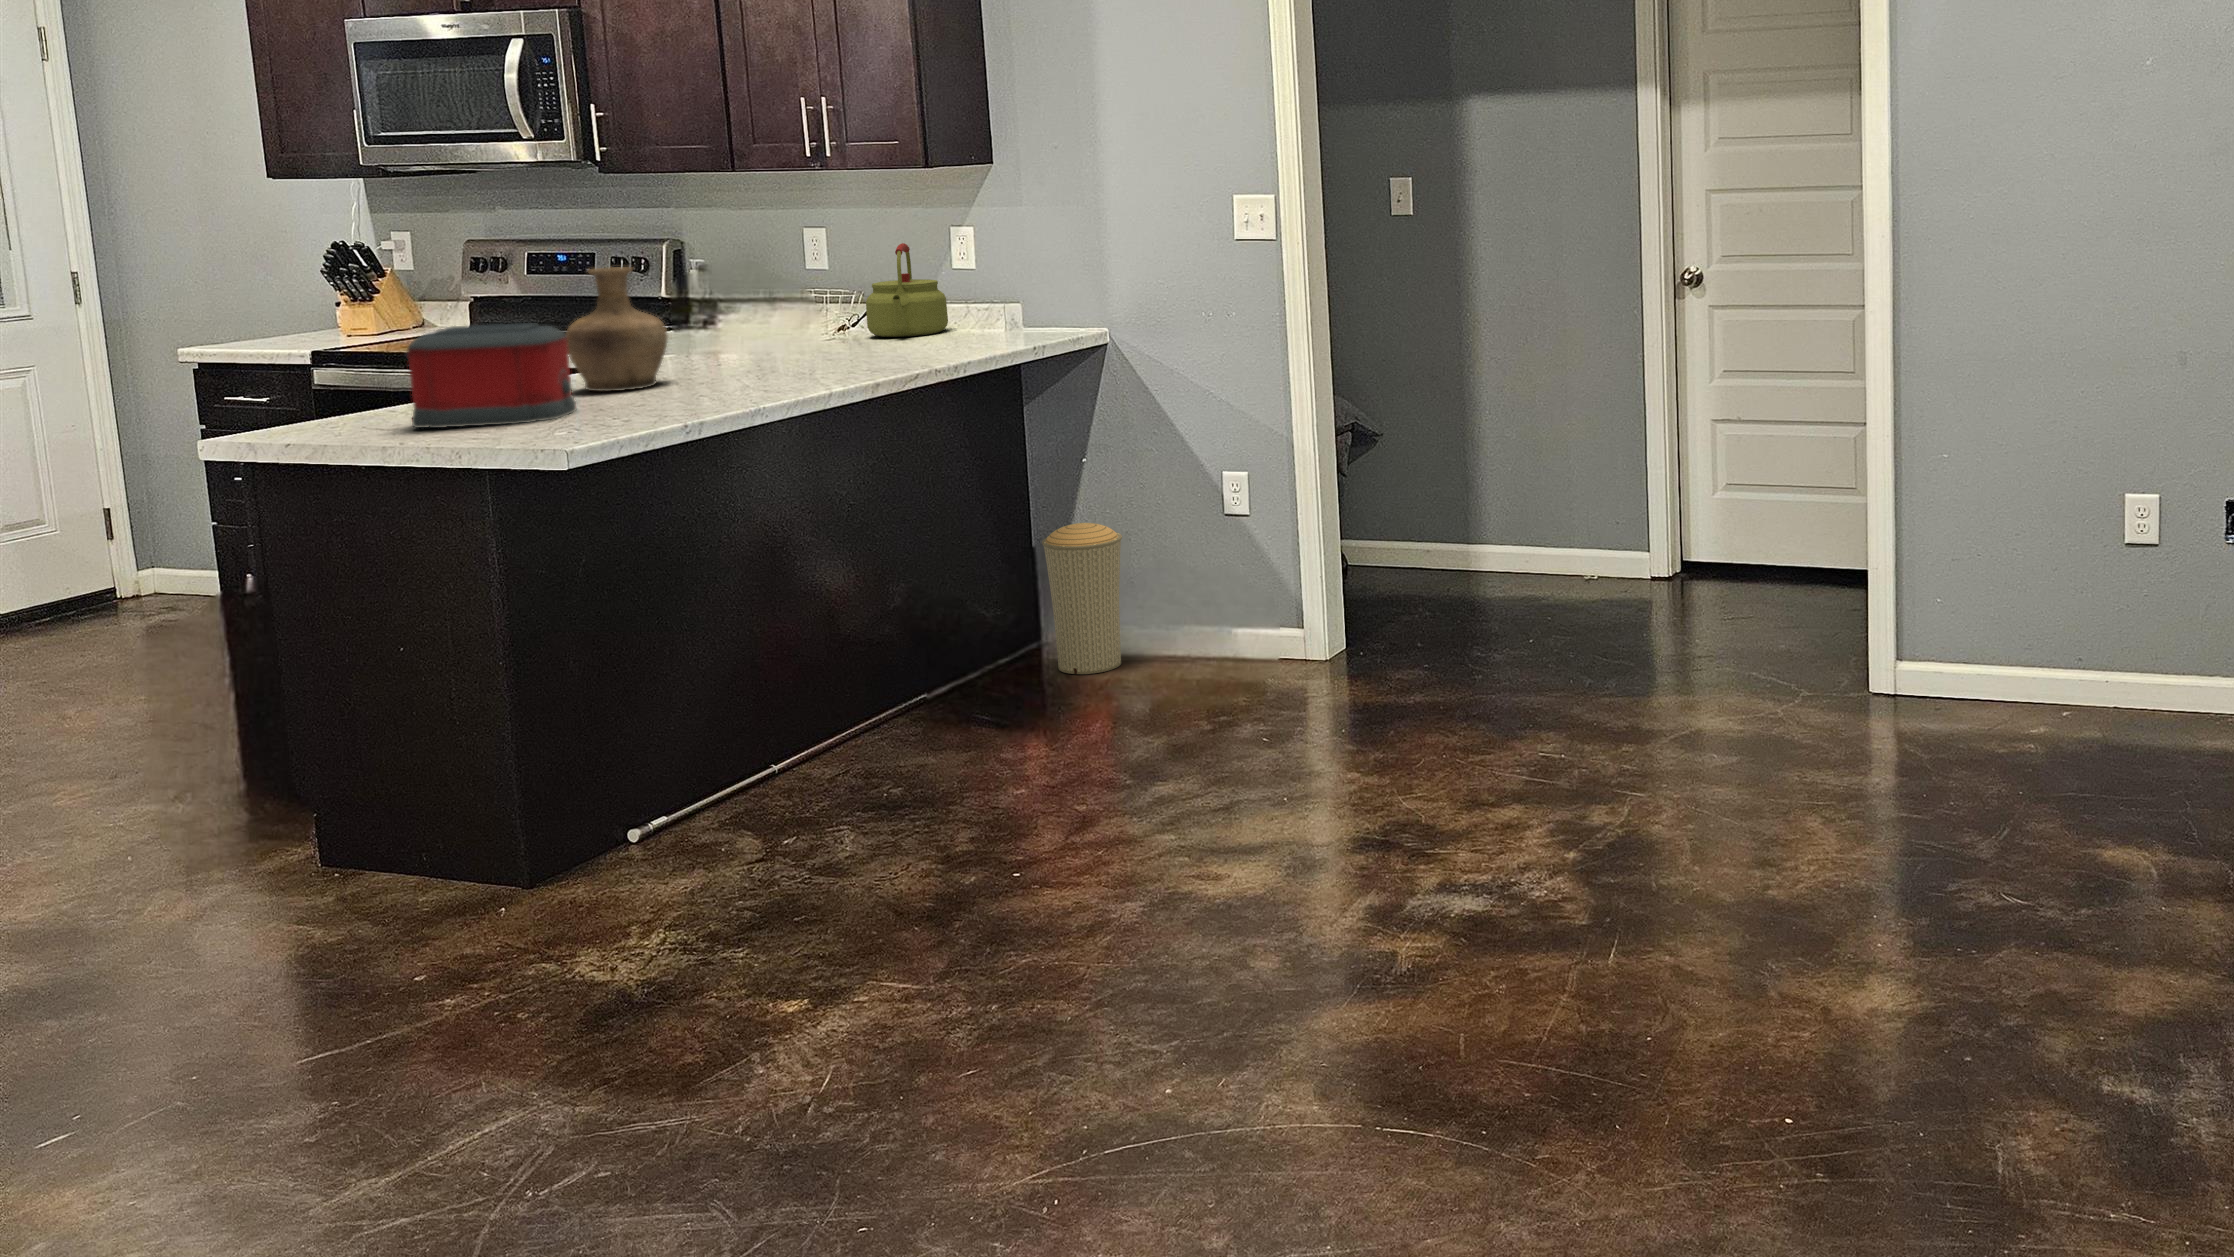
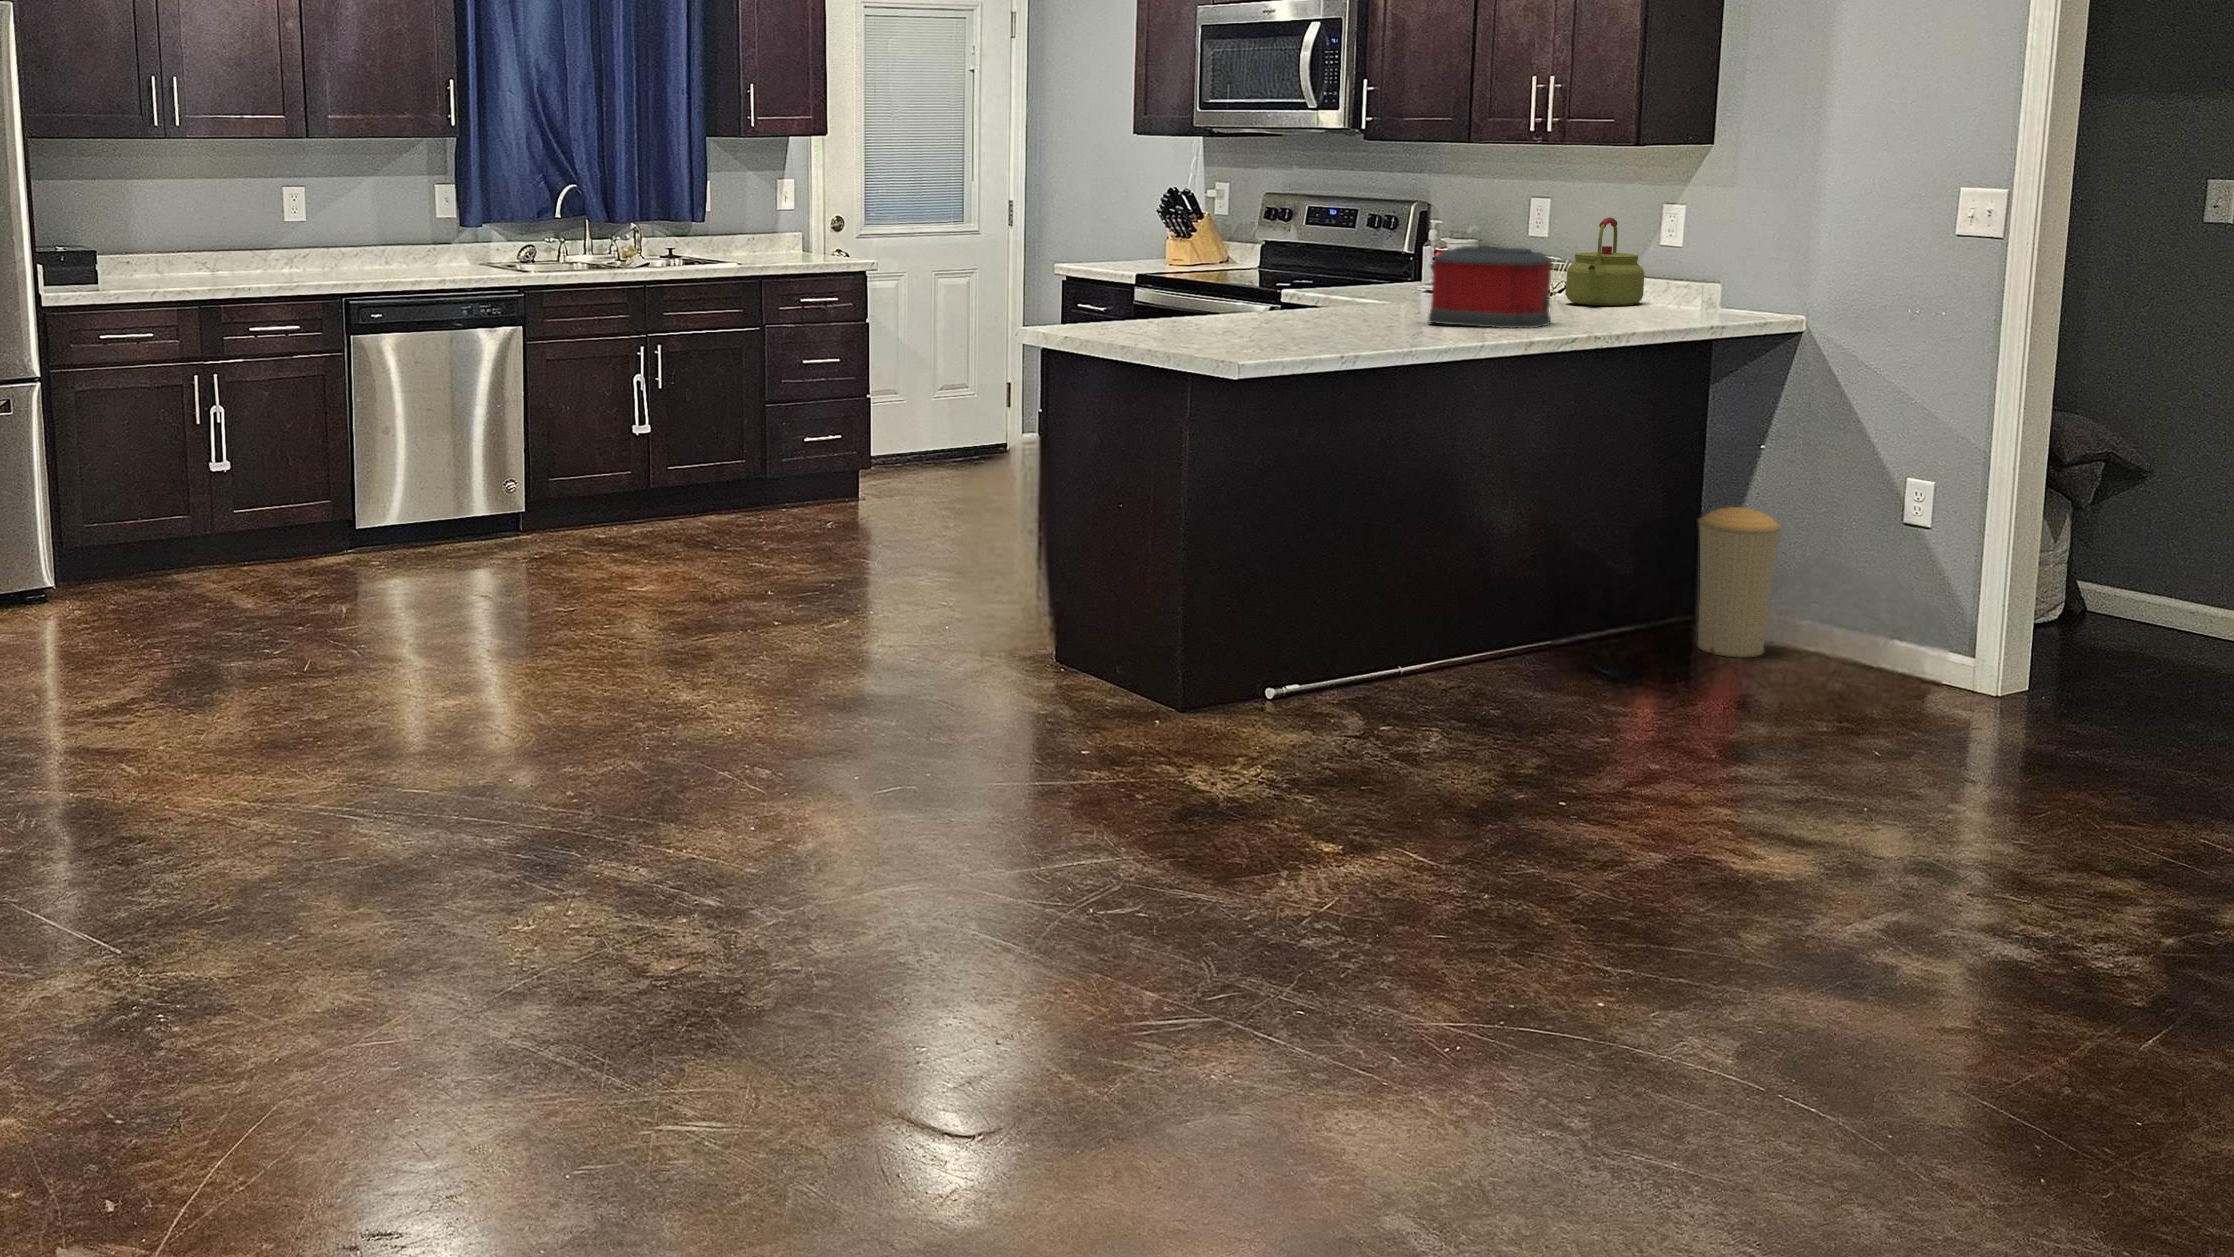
vase: present [566,267,668,391] -> none [1291,218,1374,324]
toaster: present [406,323,576,428] -> present [1429,246,1552,328]

